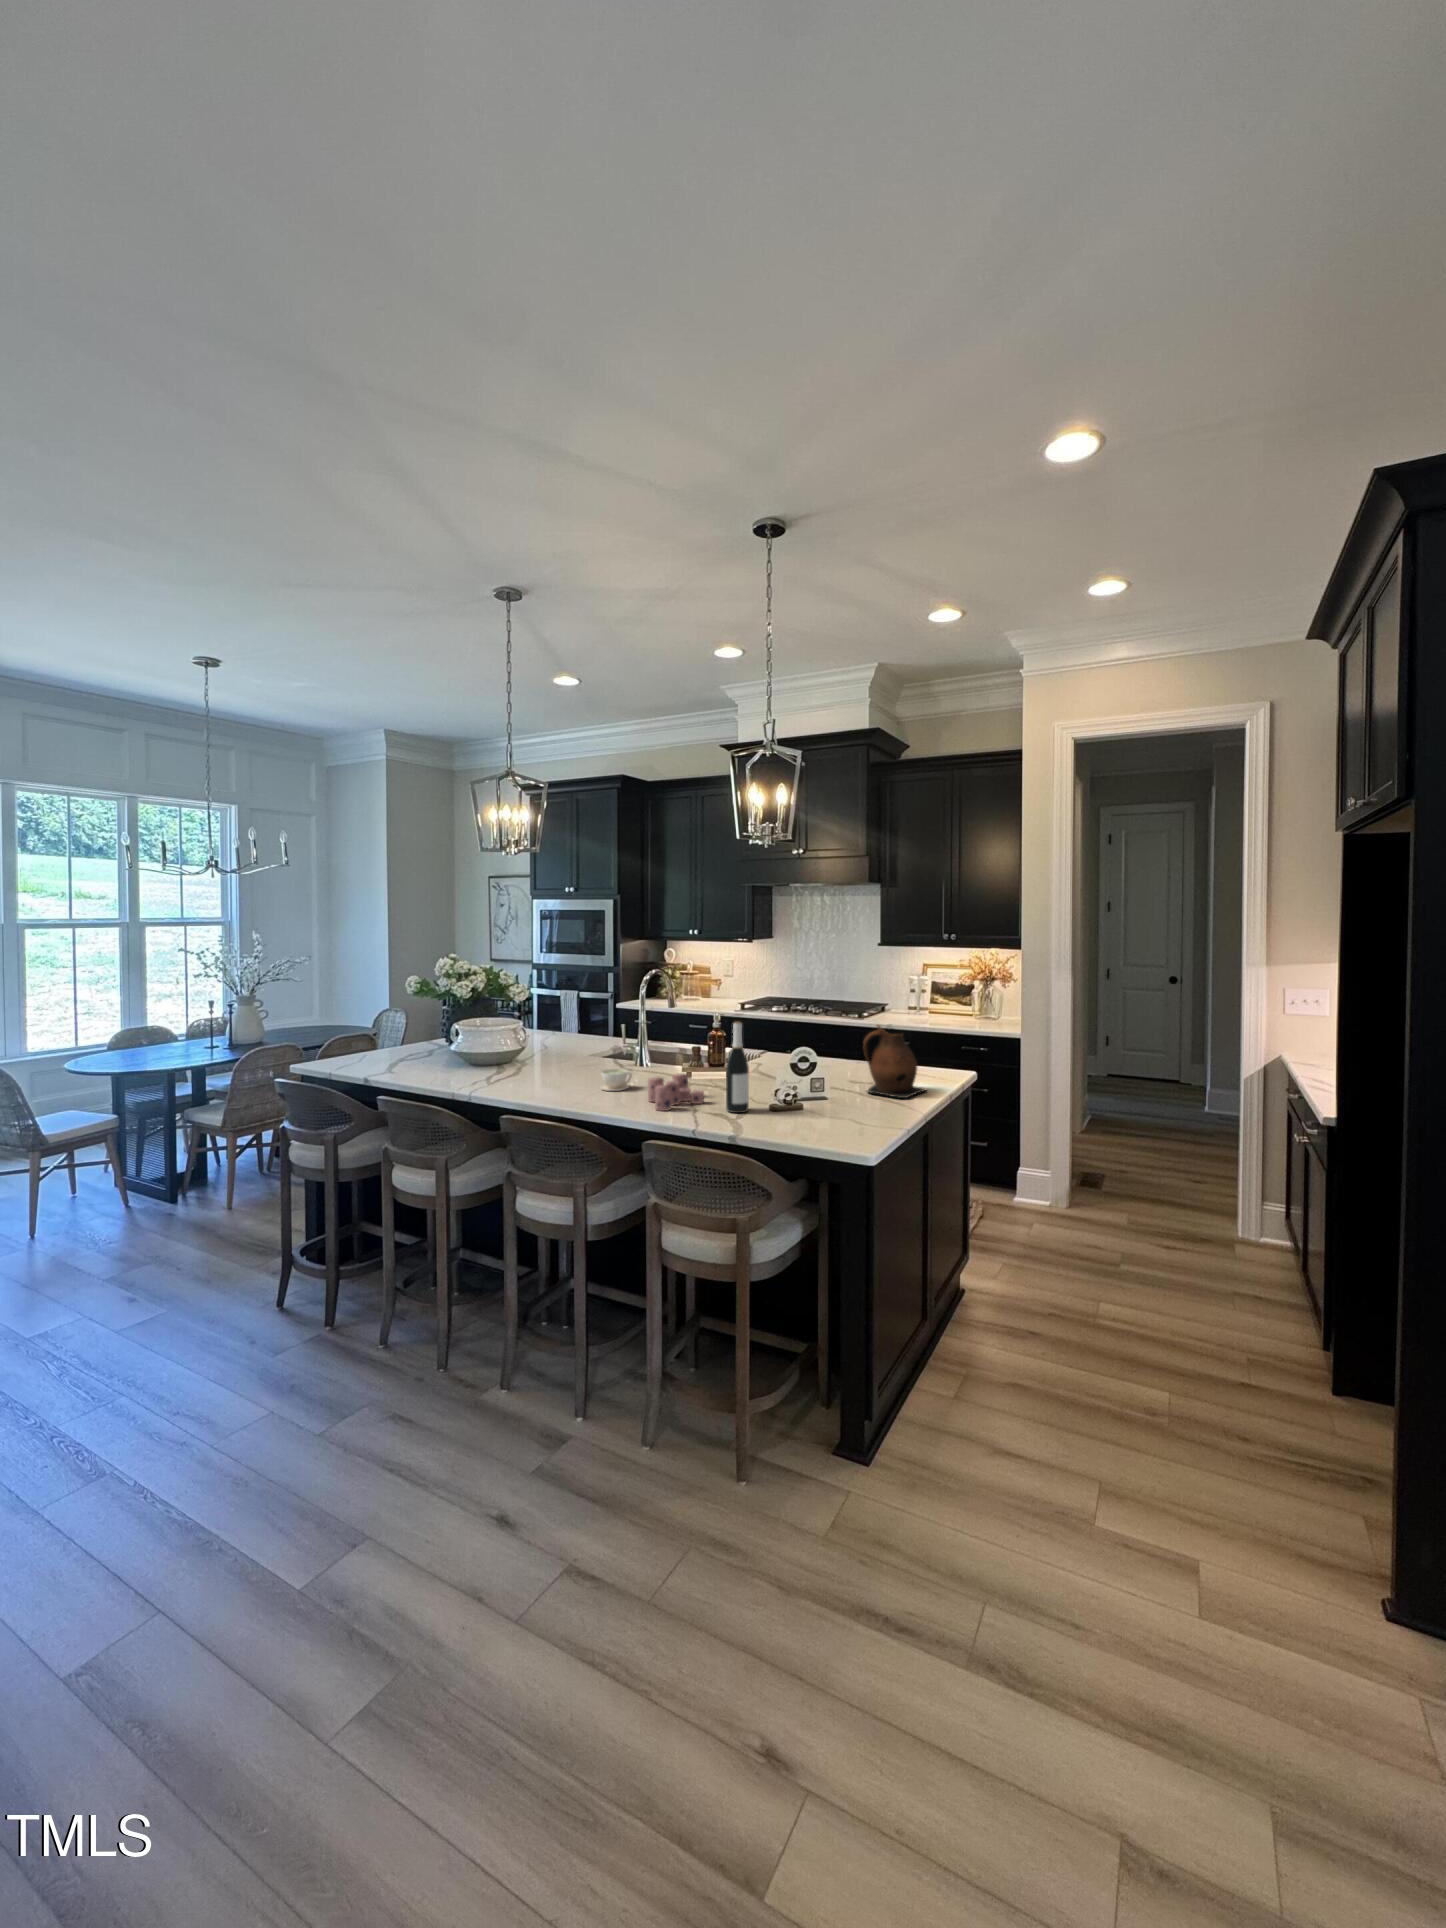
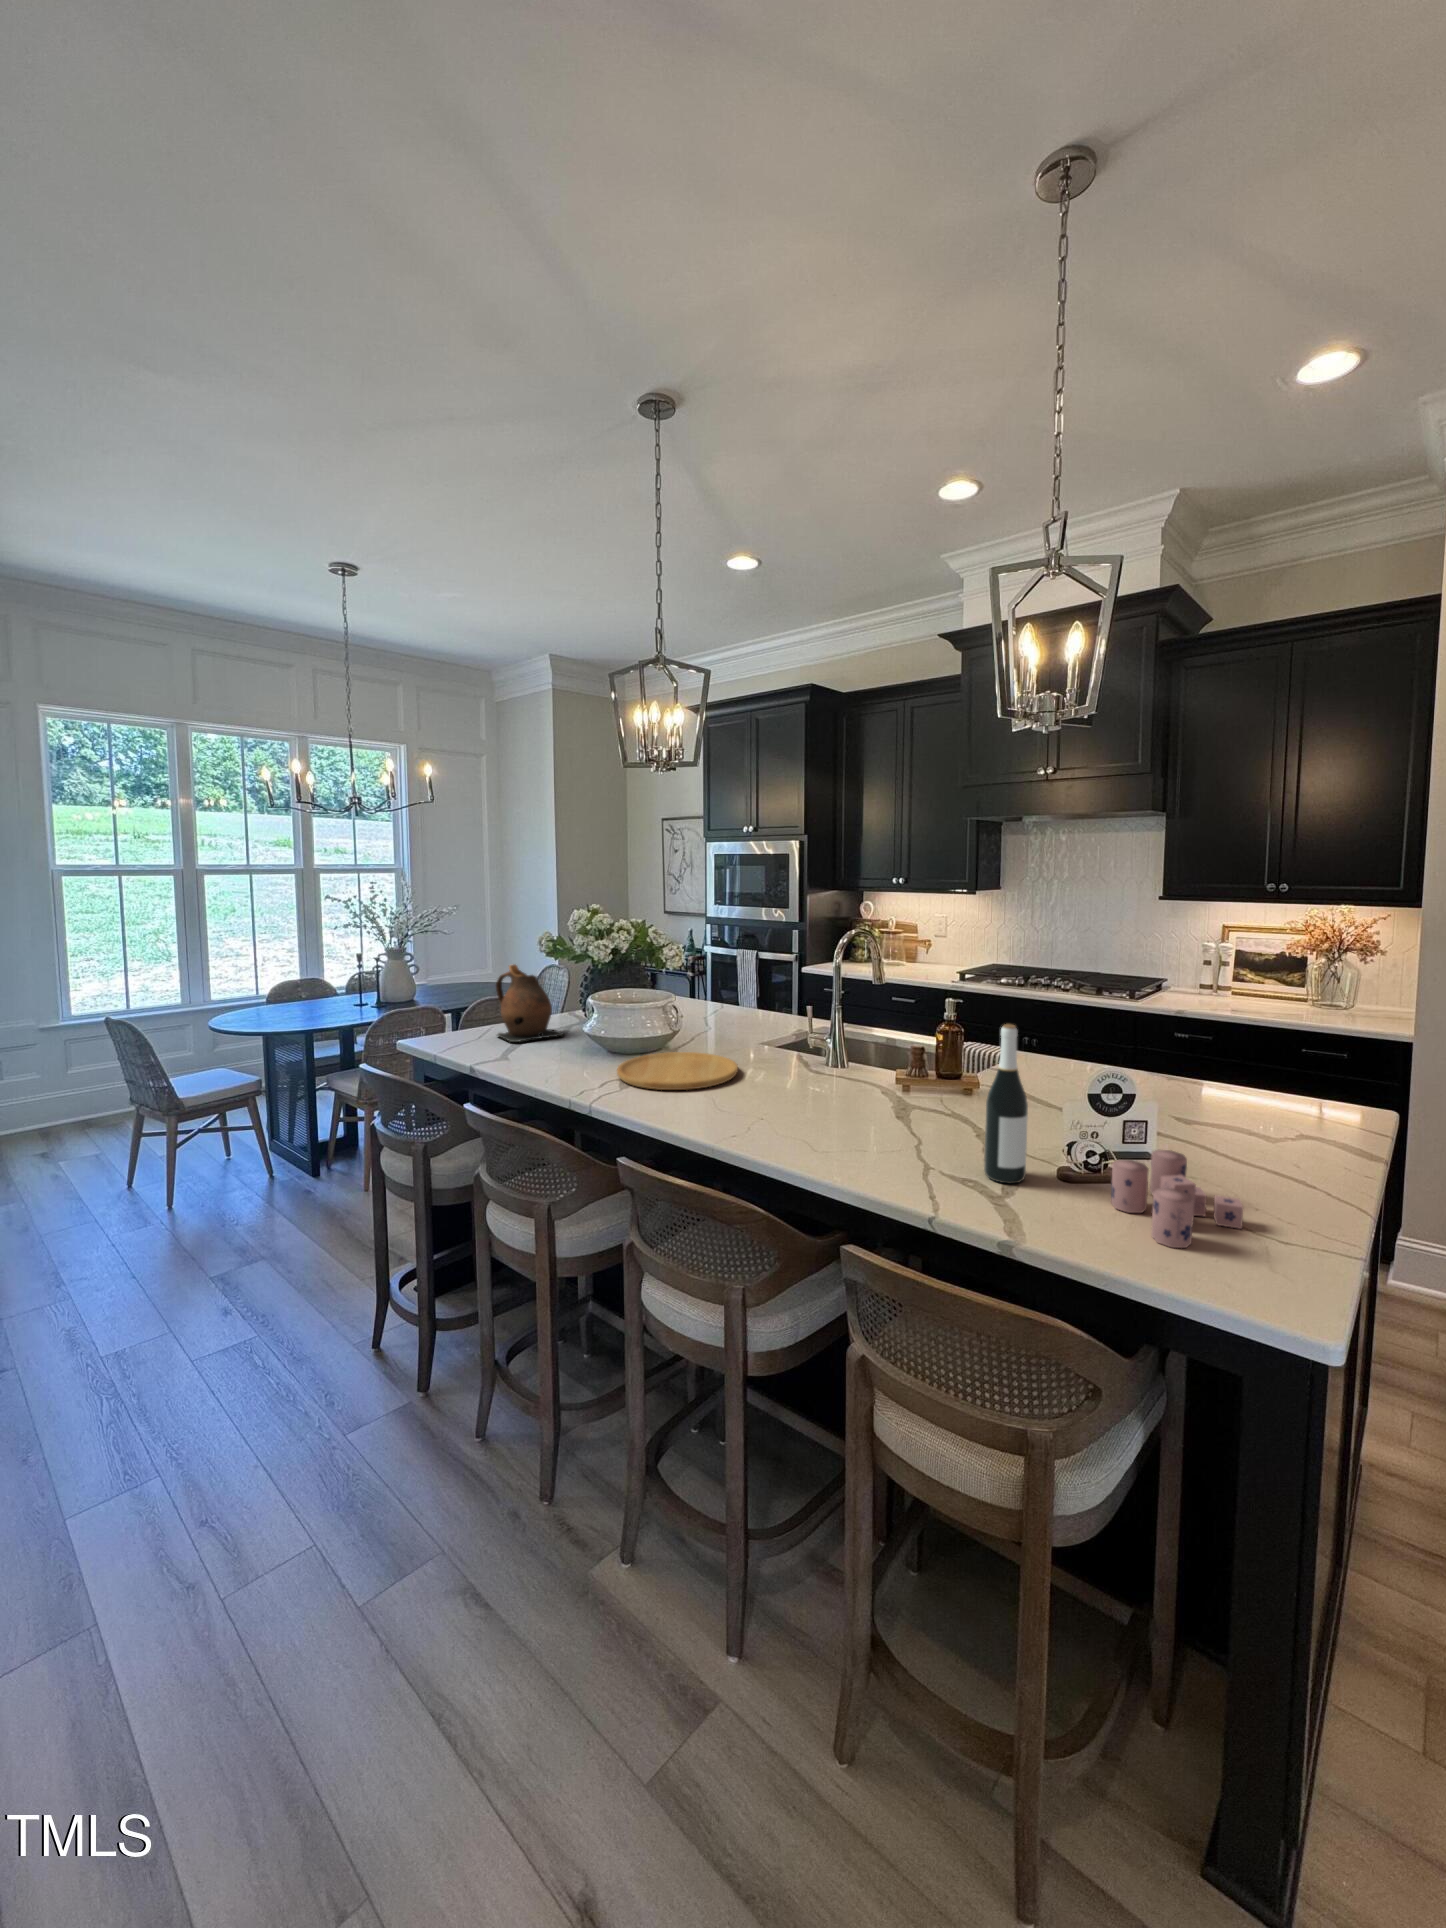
ceramic pitcher: present [863,1025,926,1098] -> present [496,965,564,1042]
cutting board: none [483,1061,572,1083] -> present [617,1052,738,1090]
coffee cup: present [601,1069,632,1091] -> none [776,1078,824,1115]
candle: present [648,1073,704,1111] -> present [1111,1150,1243,1248]

